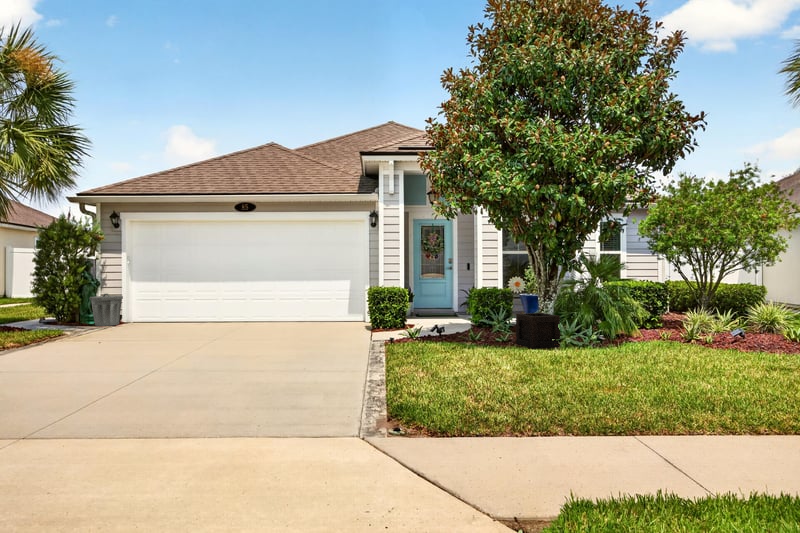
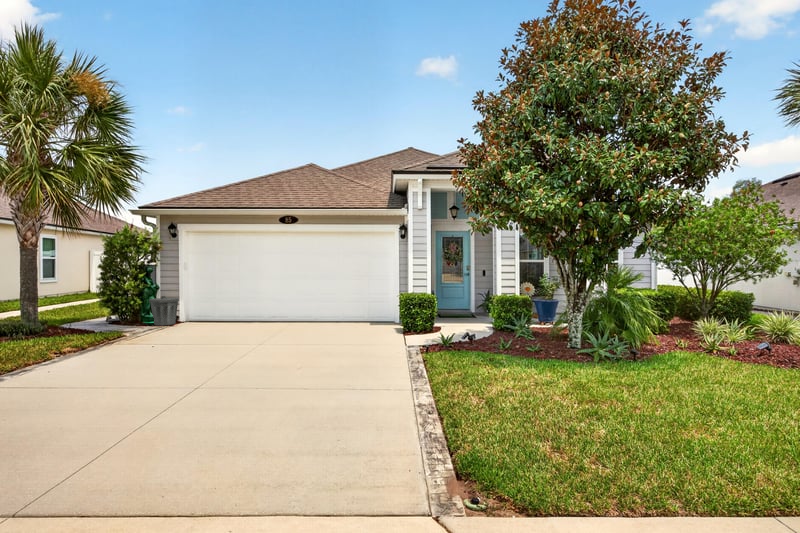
wooden crate: present [516,313,560,349] -> none [545,324,591,361]

